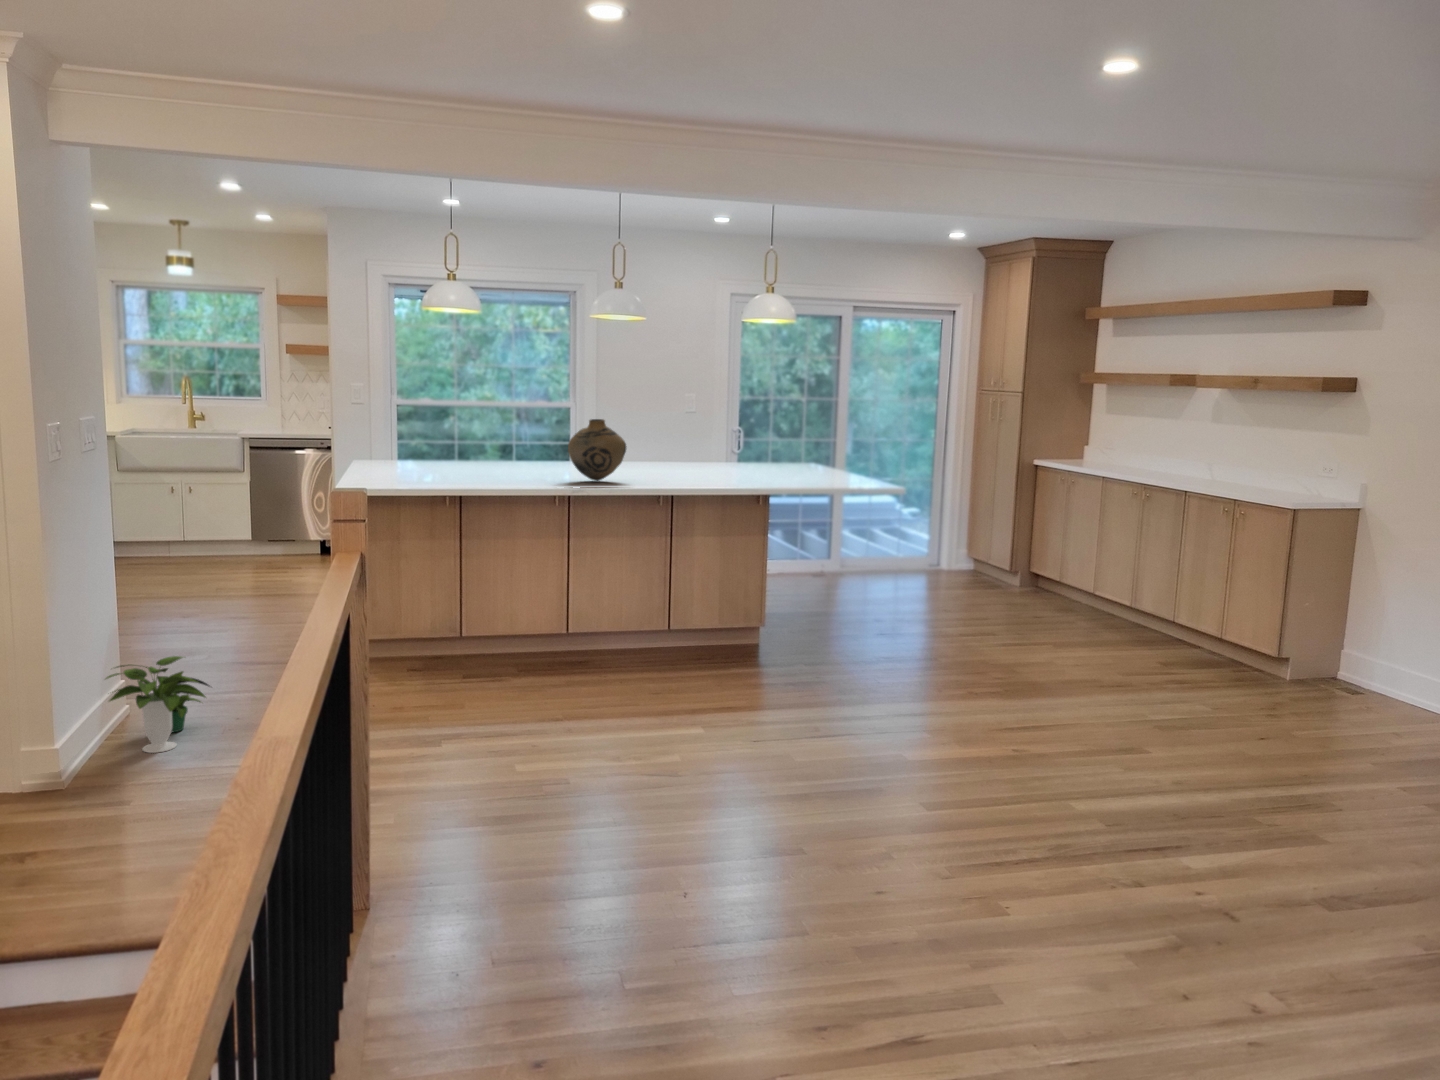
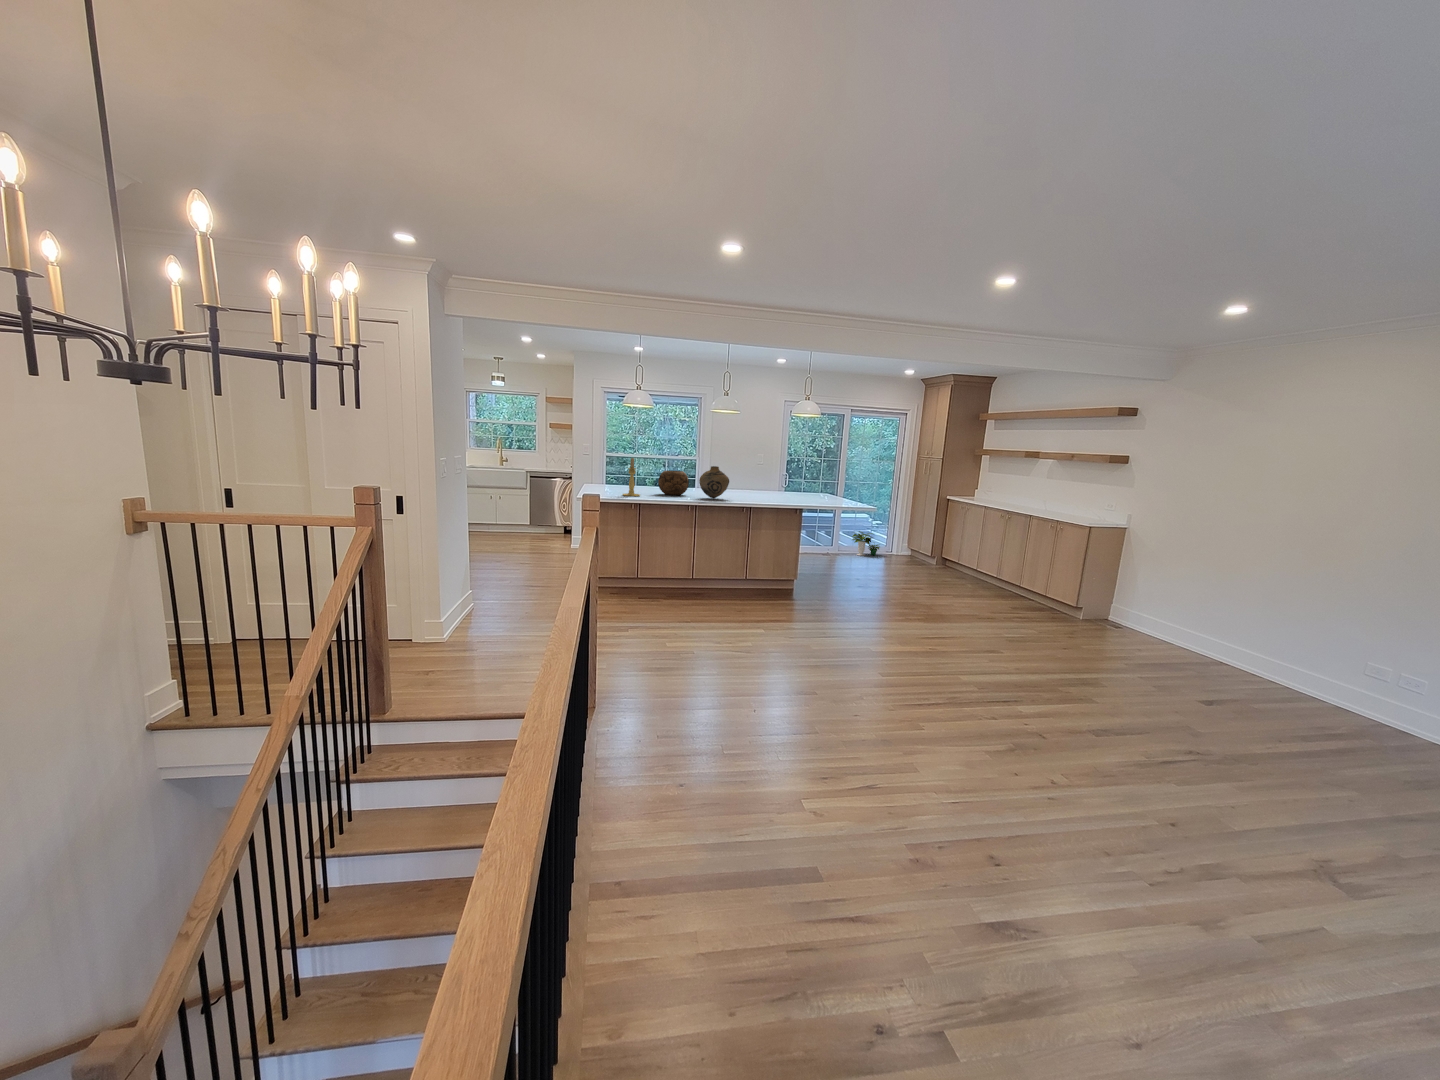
candle holder: none [415,406,452,483] -> present [623,458,640,497]
decorative bowl: none [489,429,549,477] -> present [658,470,689,495]
potted plant: present [106,656,209,753] -> present [852,531,879,555]

